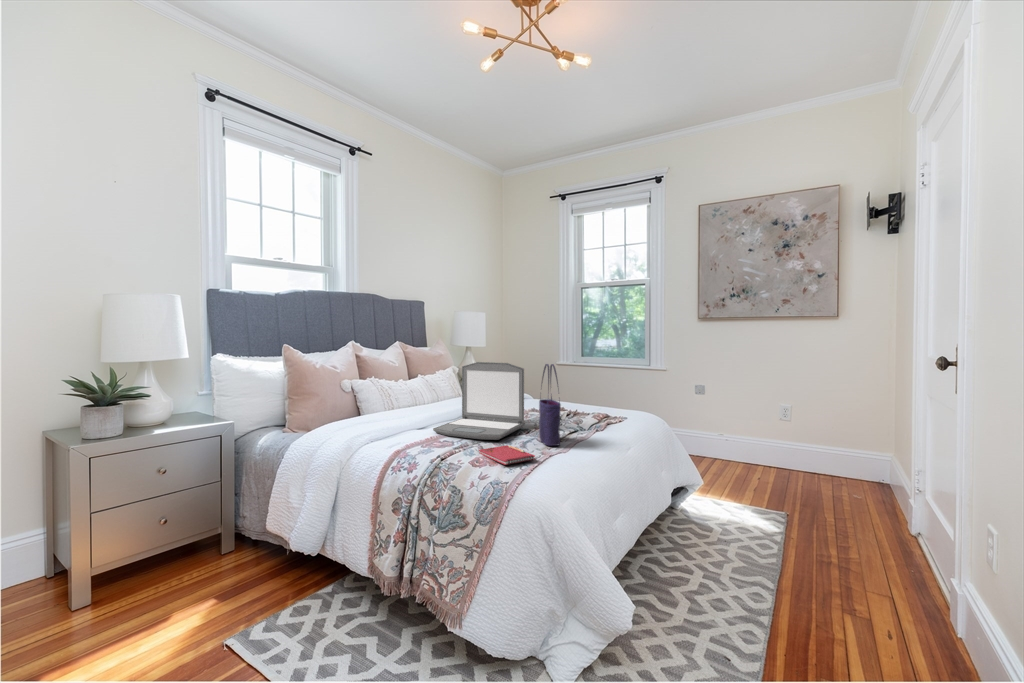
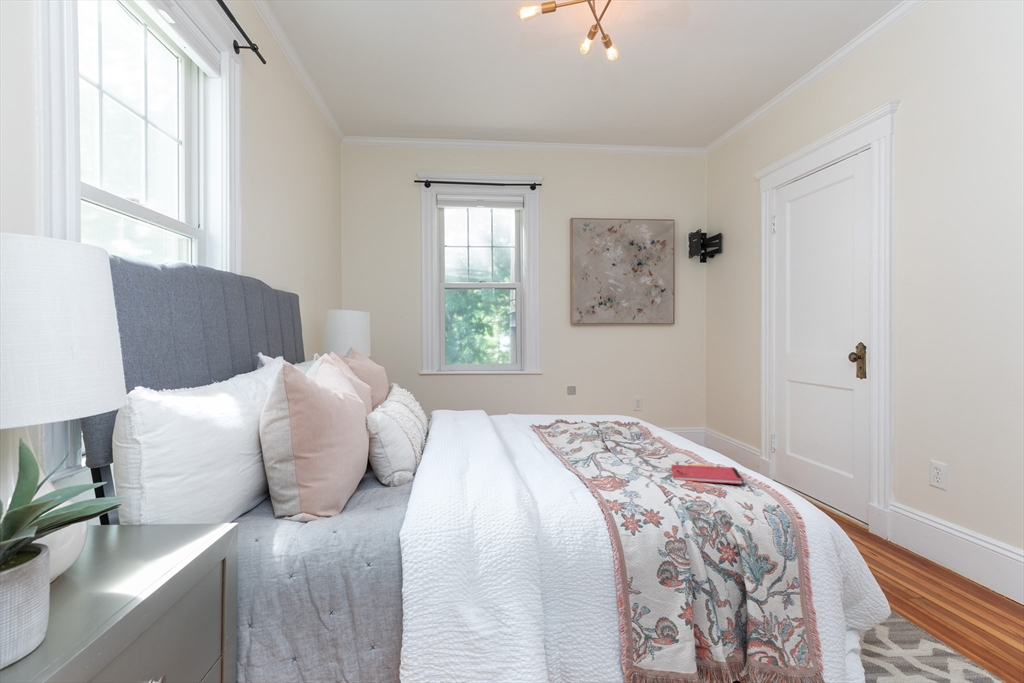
laptop: present [433,362,525,440] -> none [534,369,651,469]
tote bag: present [539,364,561,446] -> none [653,366,696,457]

